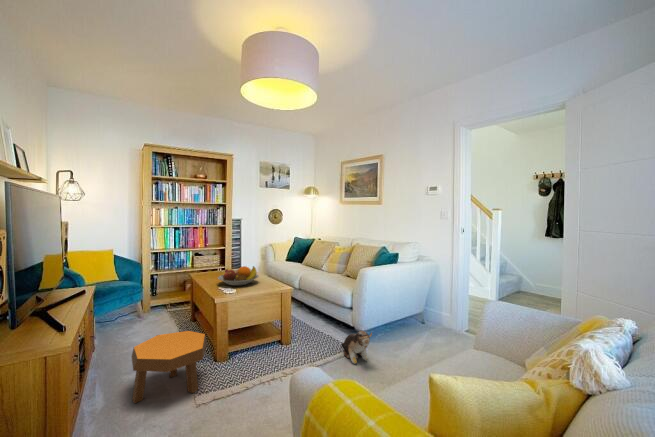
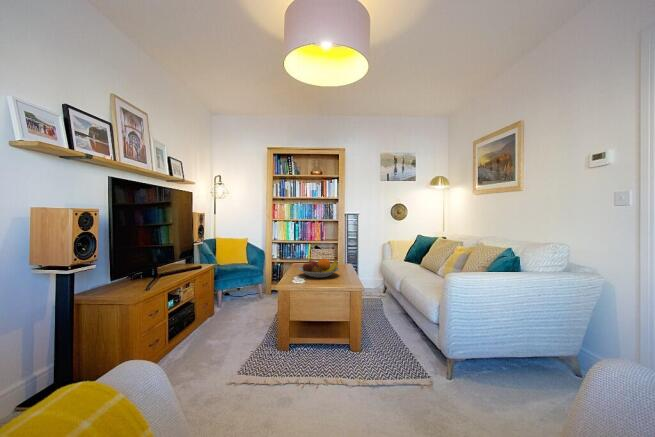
footstool: present [132,331,207,403] -> none [191,312,264,373]
plush toy: present [342,331,372,364] -> none [412,354,440,398]

